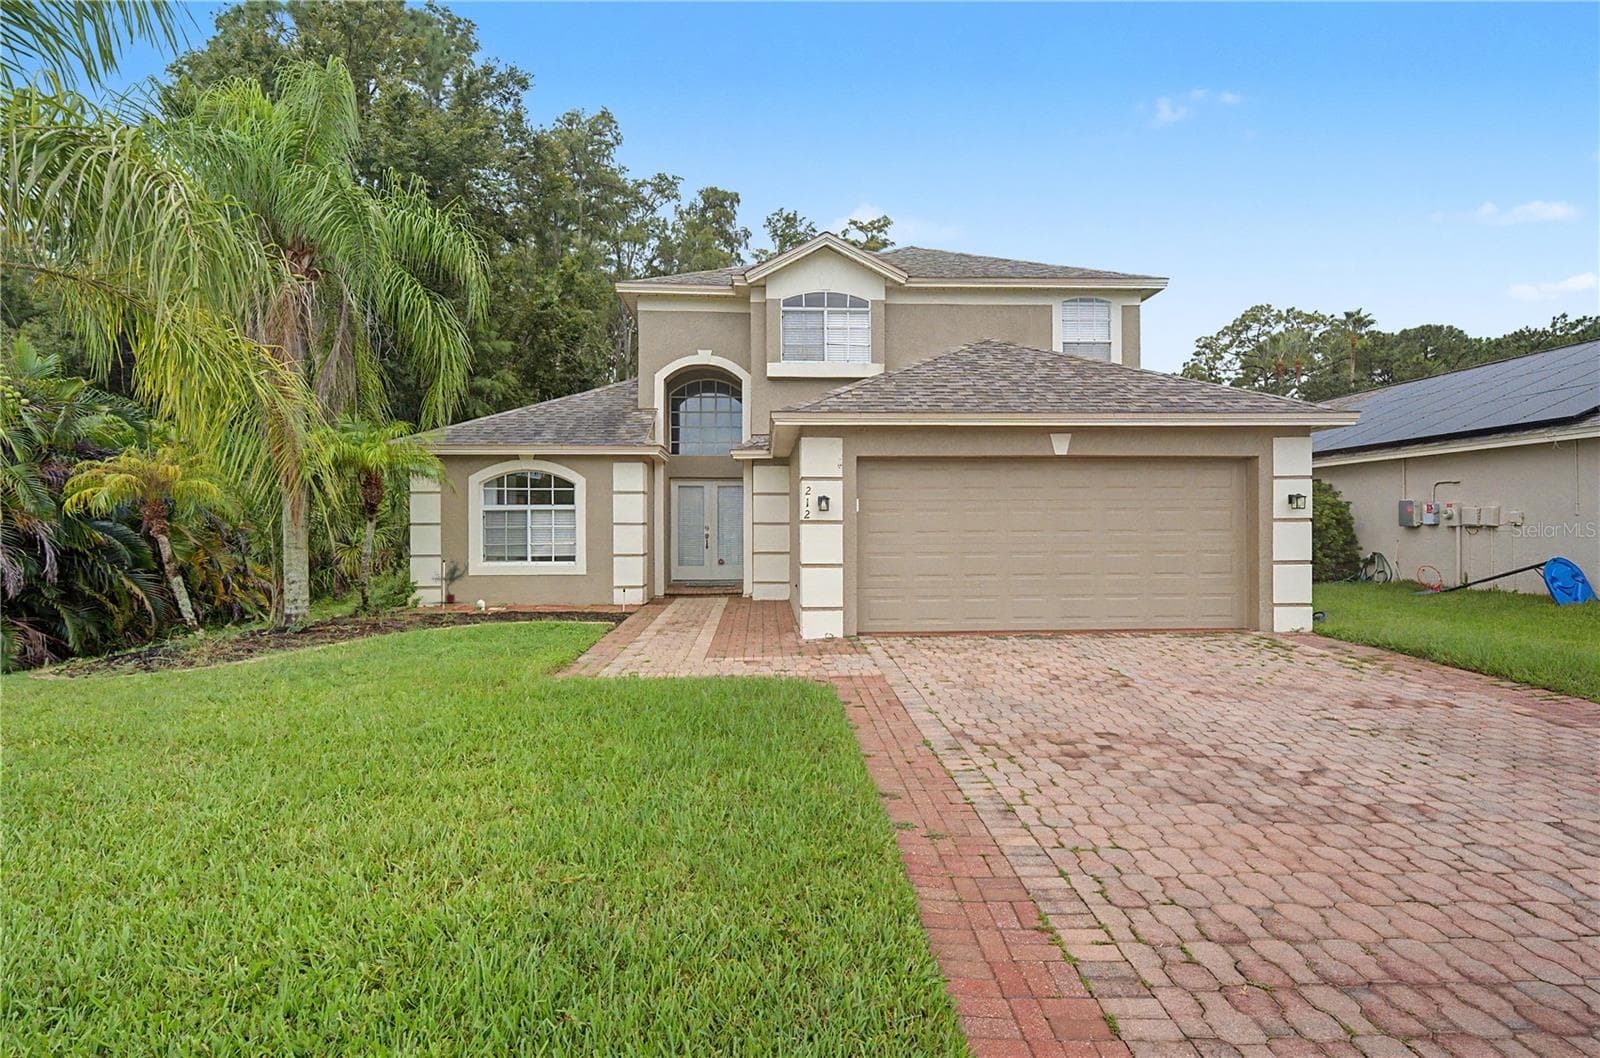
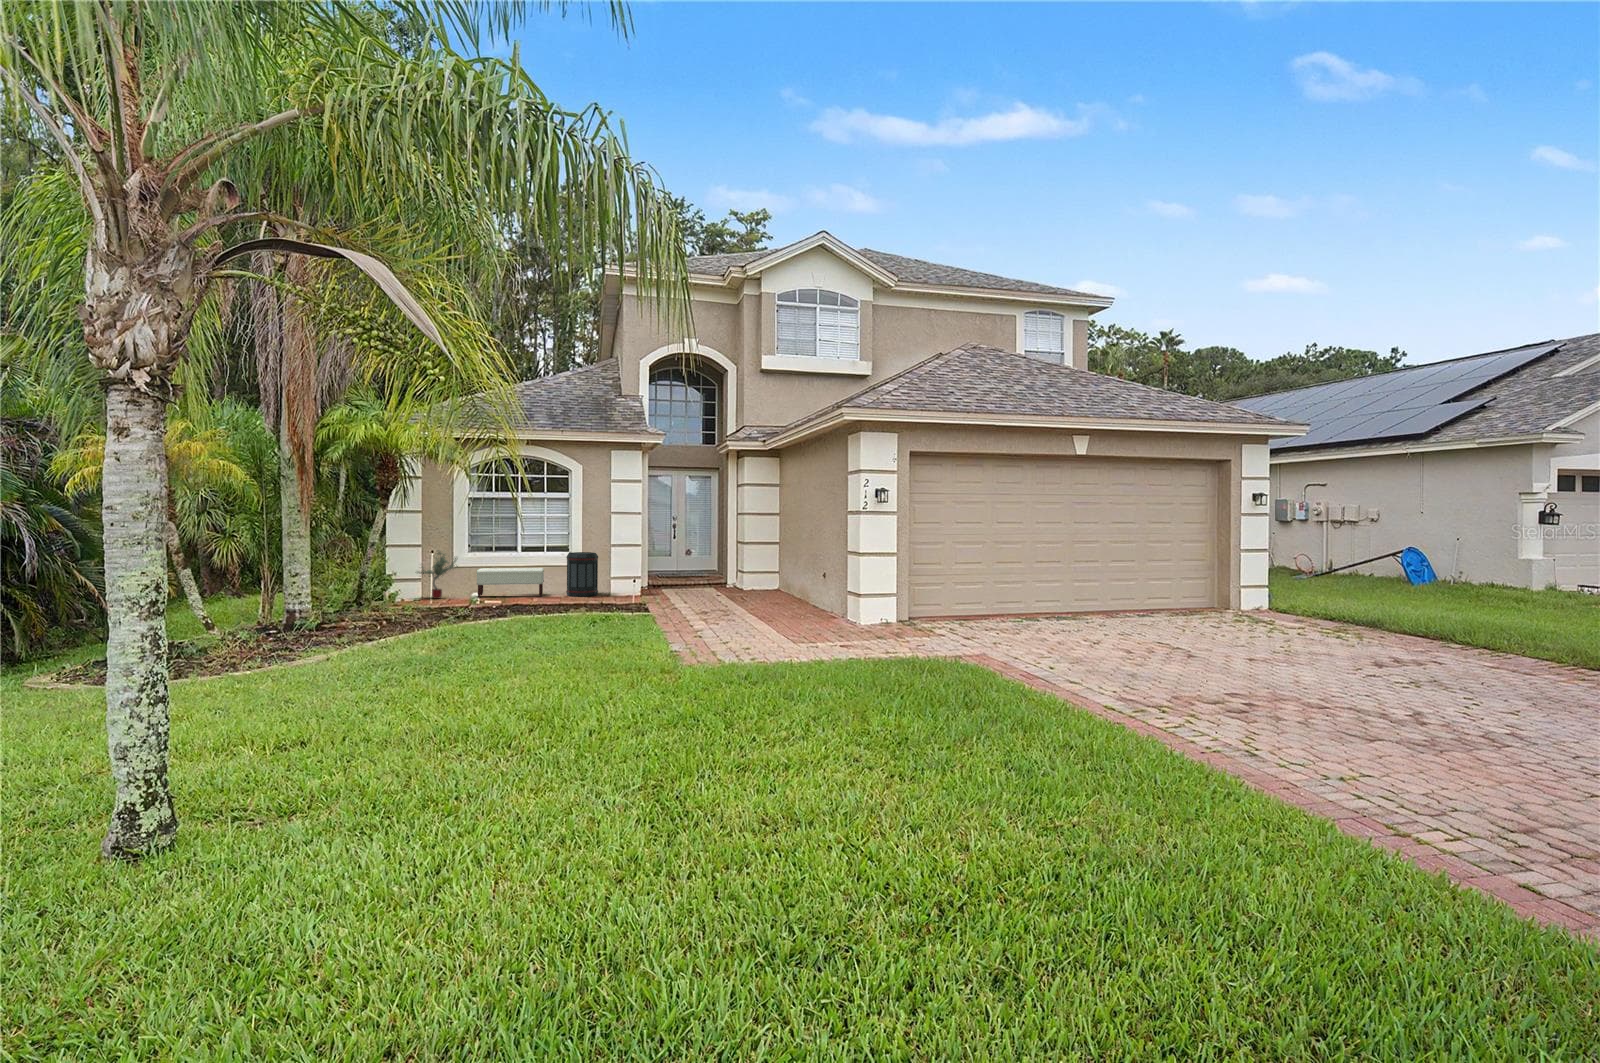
trash can: none [566,561,596,604] -> present [566,552,598,597]
bench: none [484,576,548,603] -> present [477,568,544,598]

